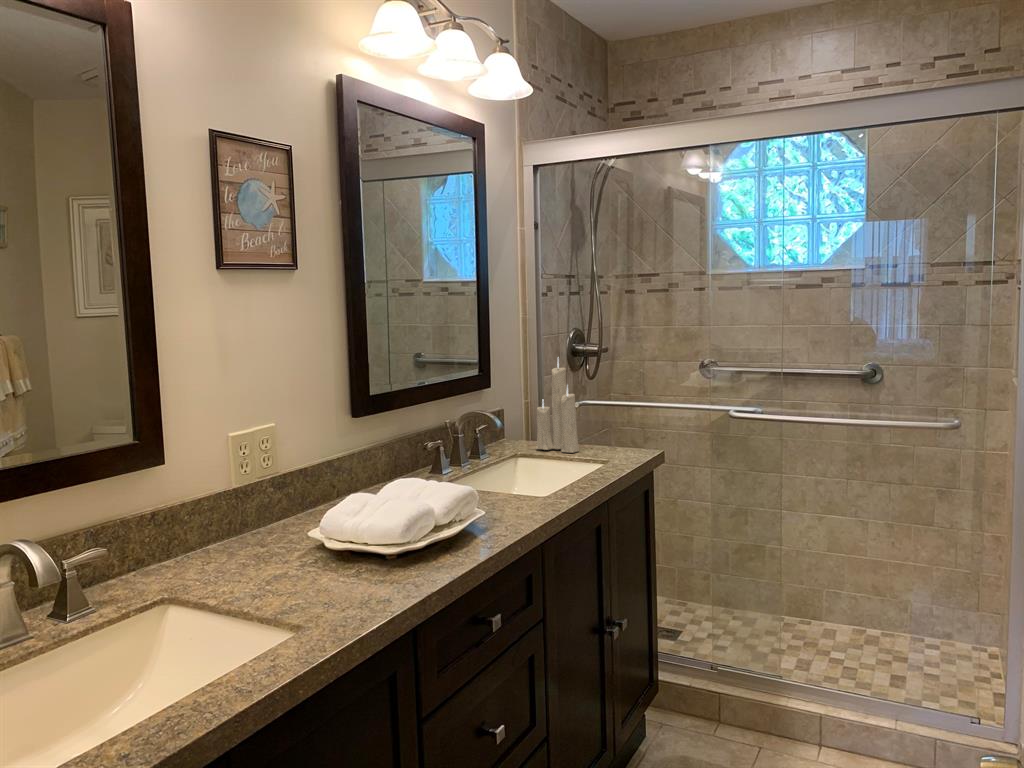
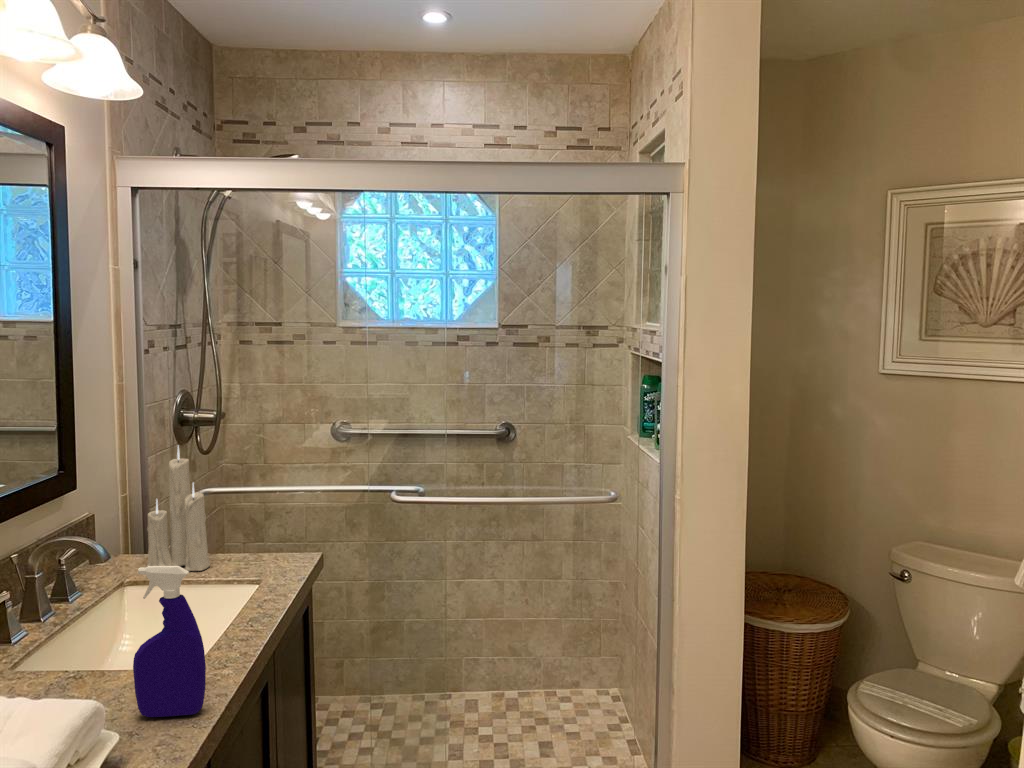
spray bottle: none [504,407,548,513] -> present [133,566,206,717]

